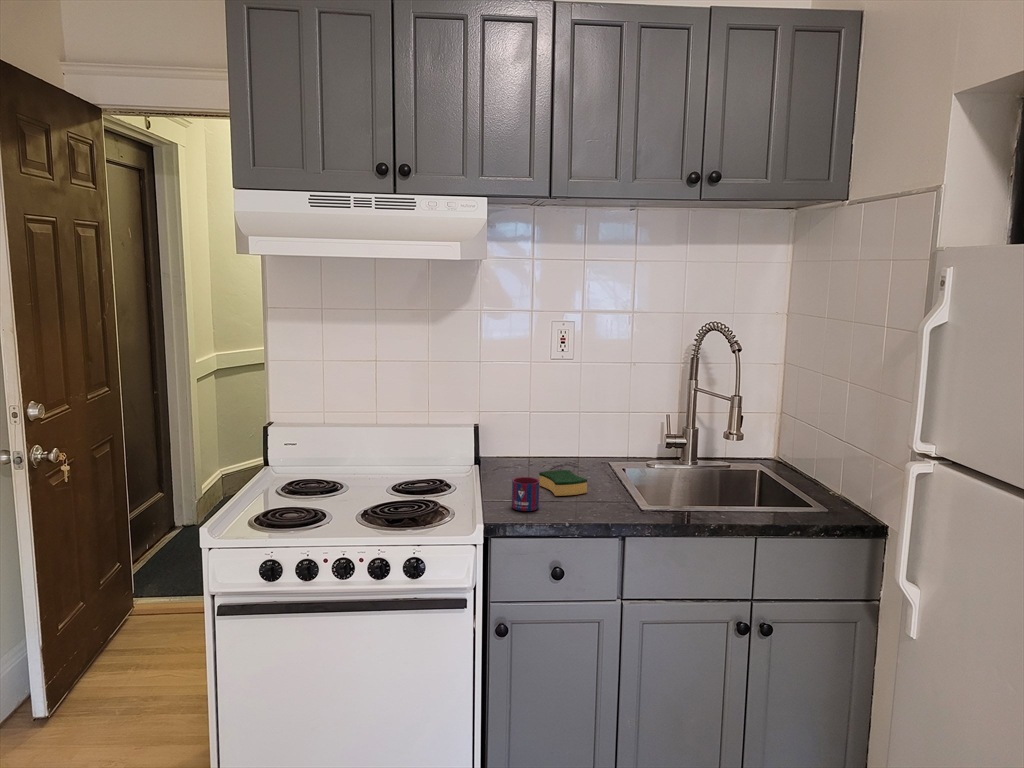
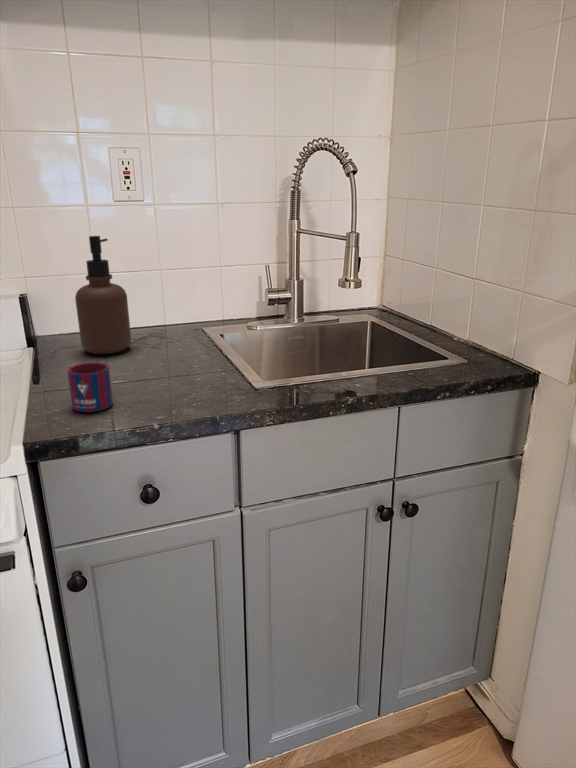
soap dispenser: none [515,386,553,474] -> present [75,236,131,354]
sponge: present [539,470,587,496] -> none [112,344,179,382]

